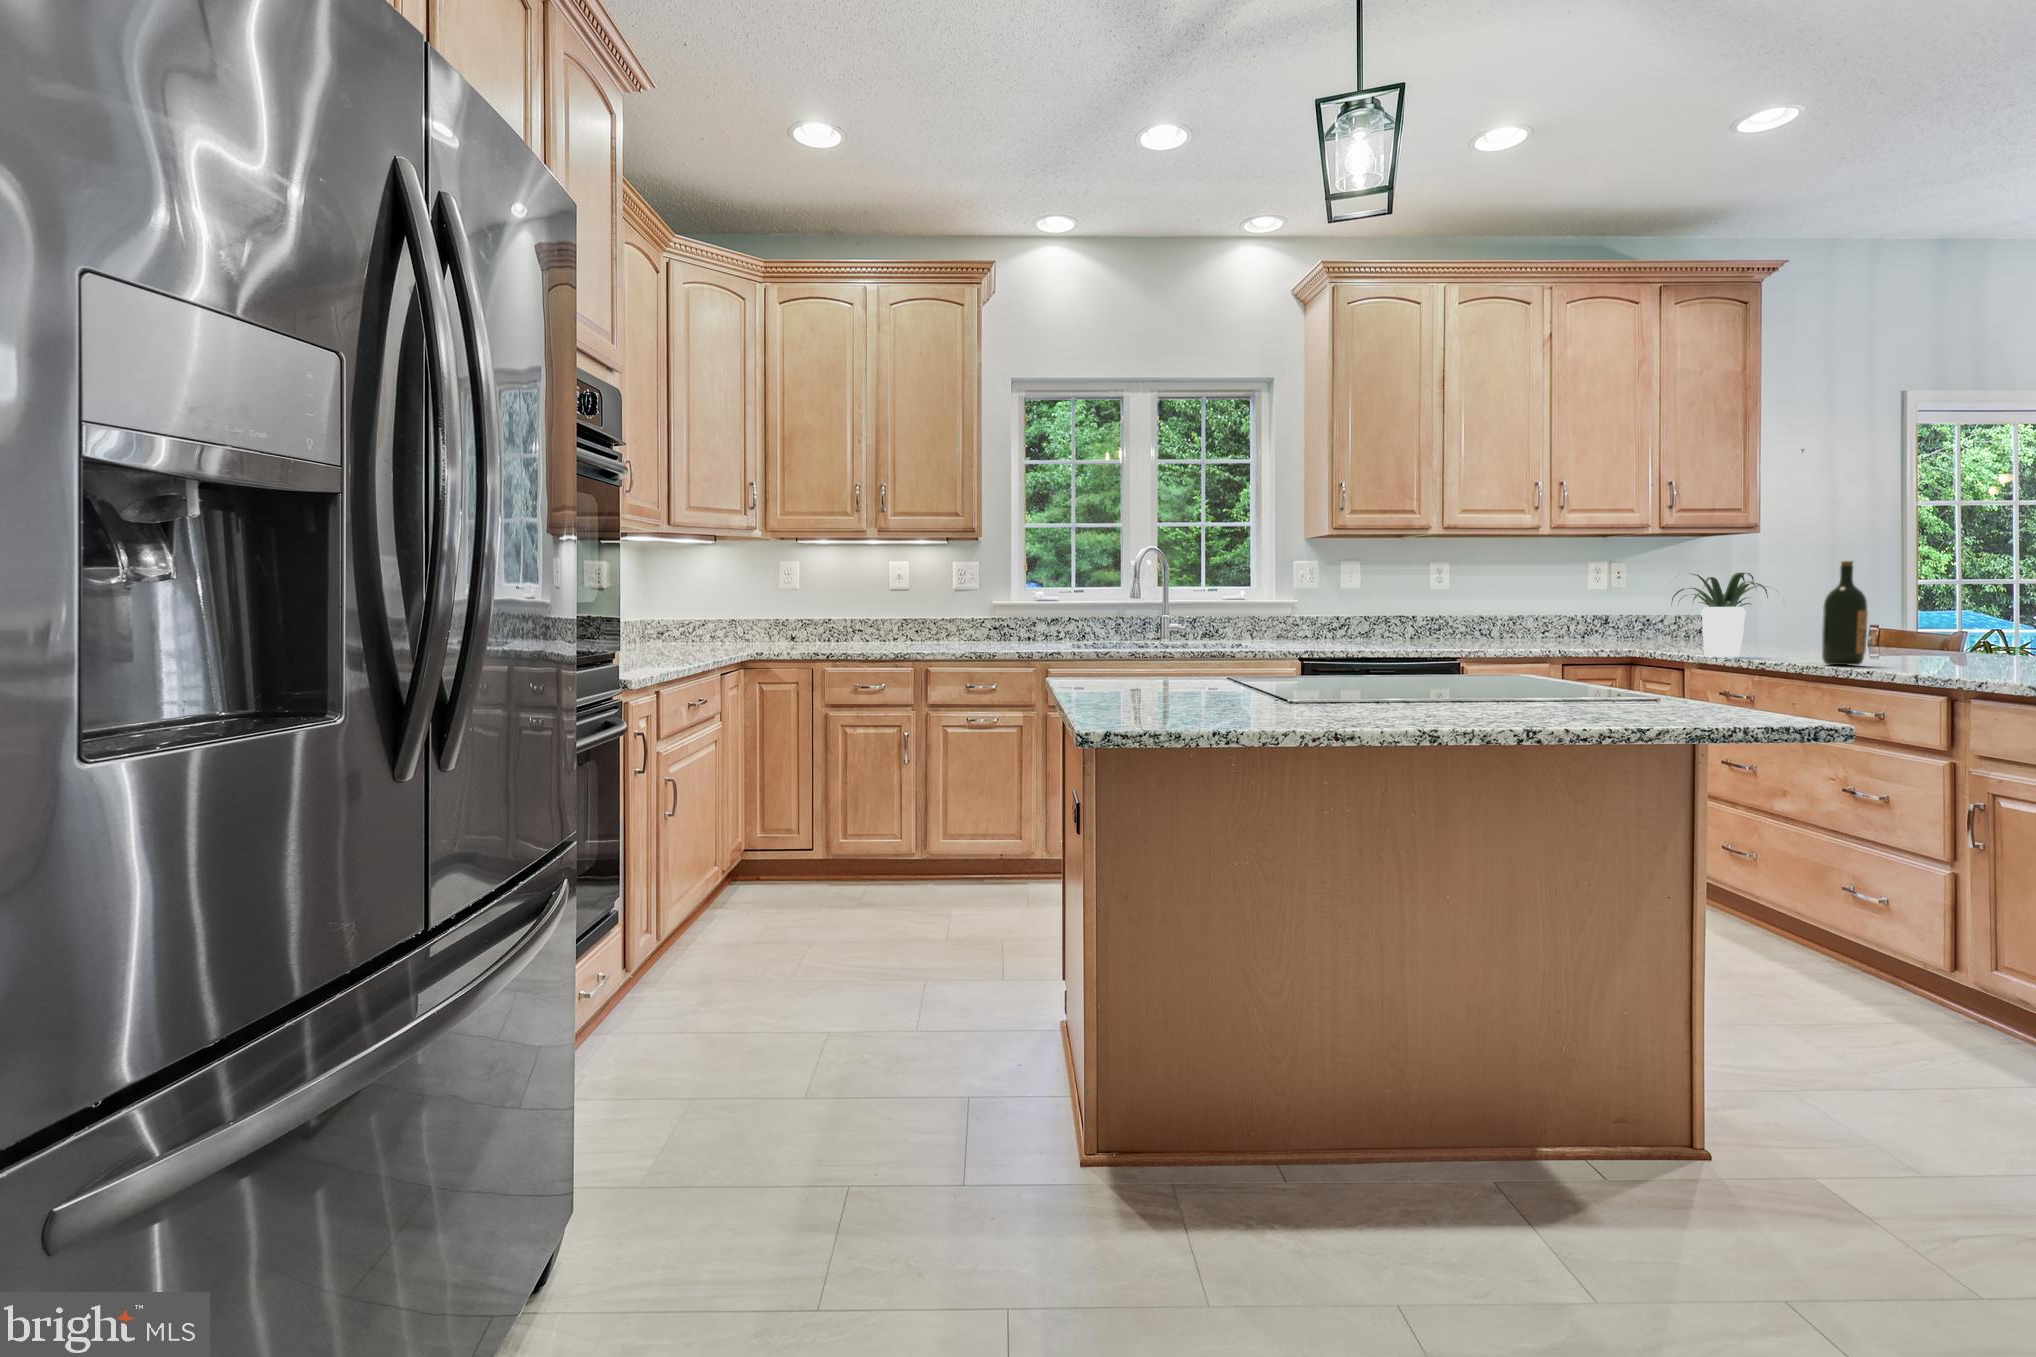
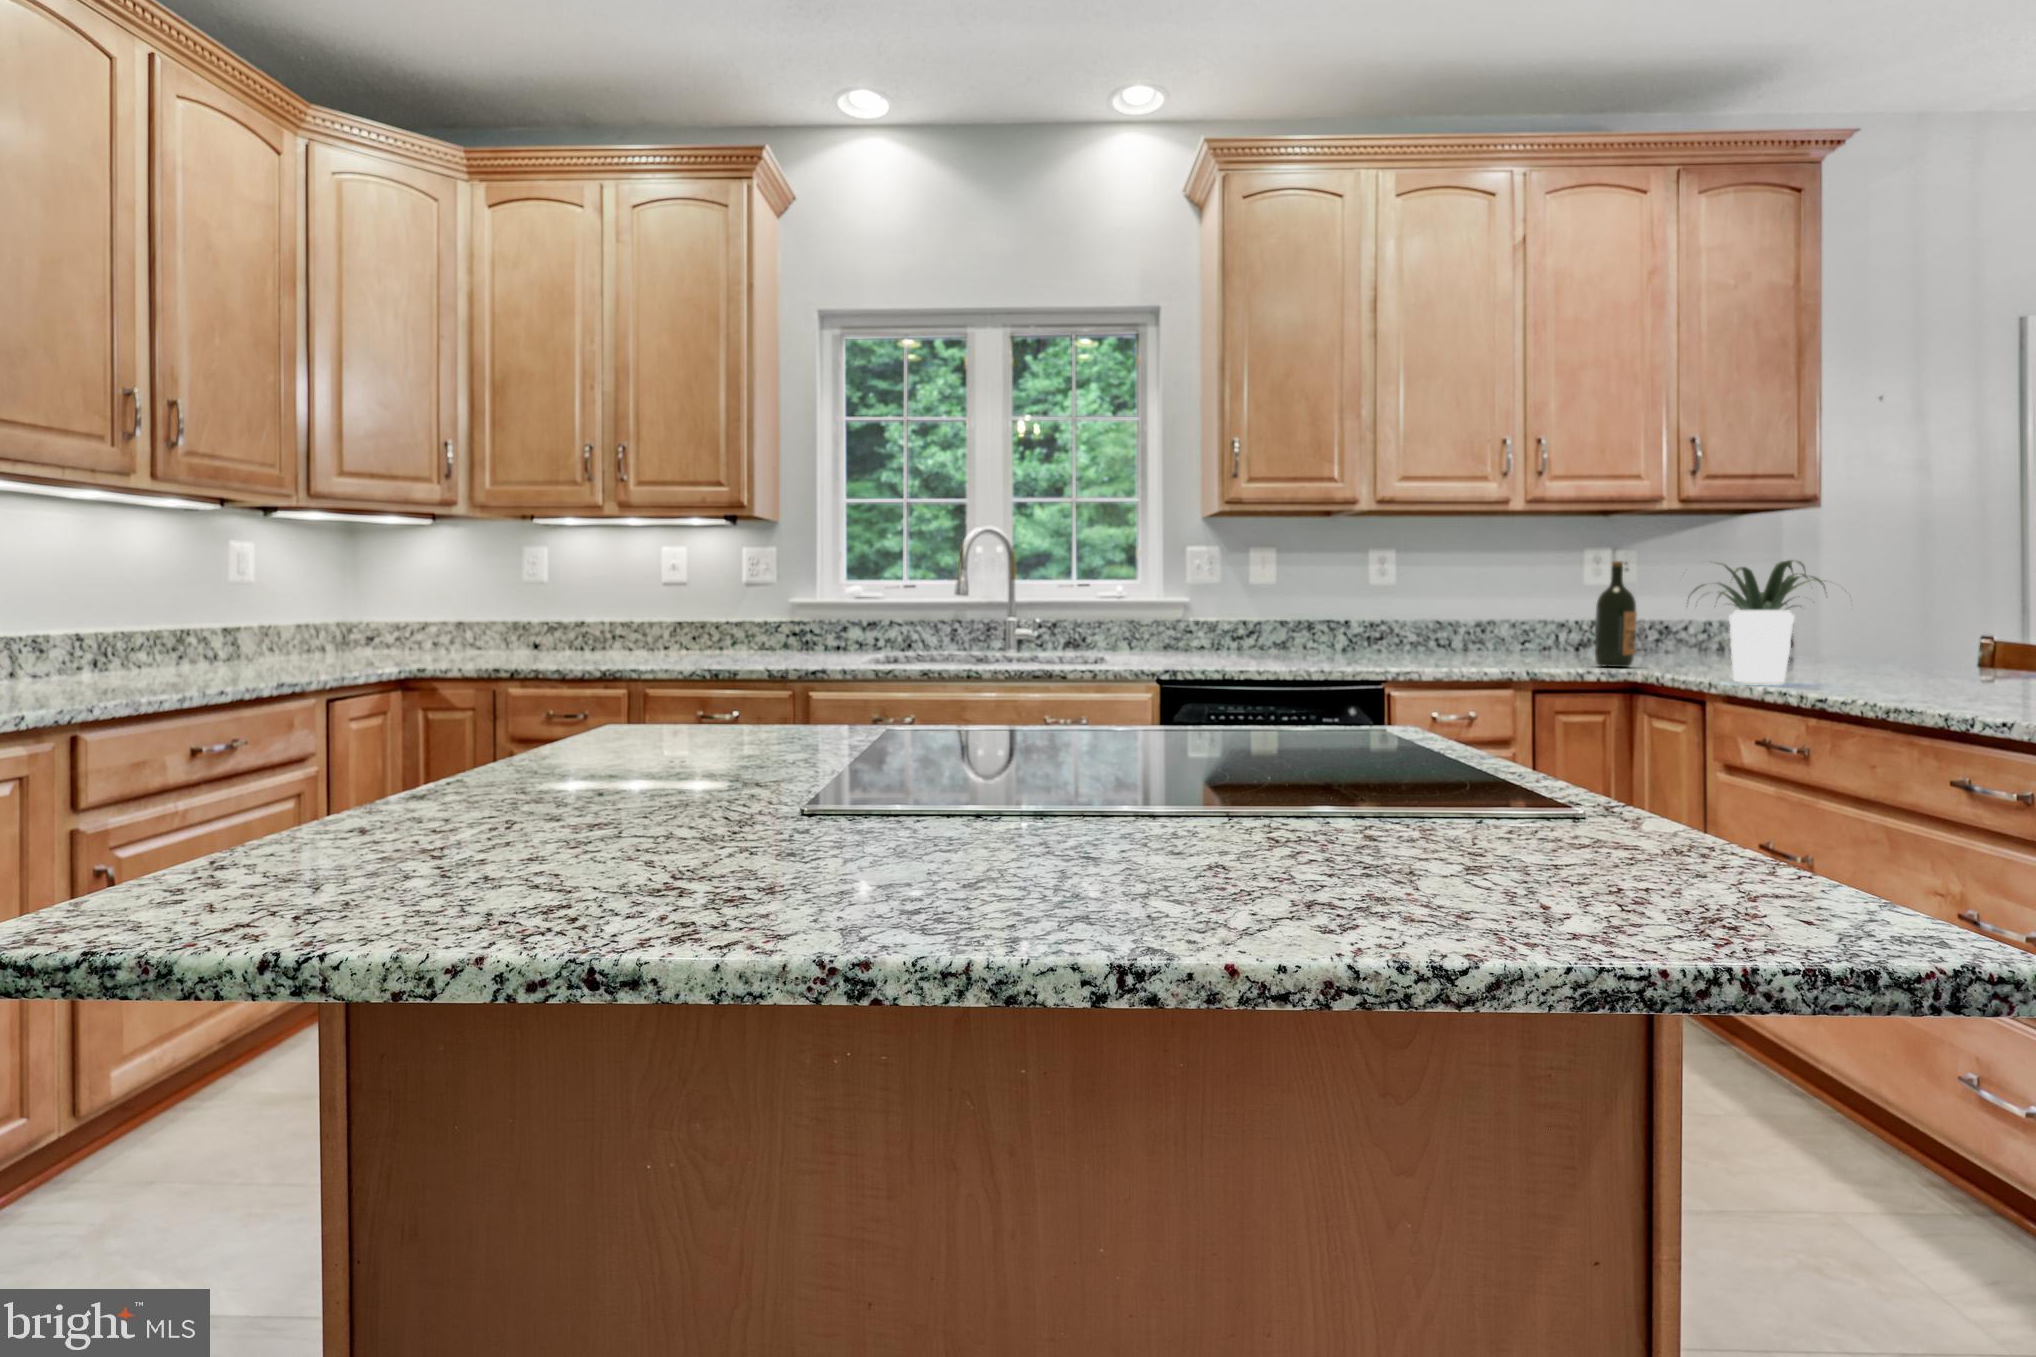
wine bottle: present [1822,561,1868,665] -> present [1595,561,1637,667]

